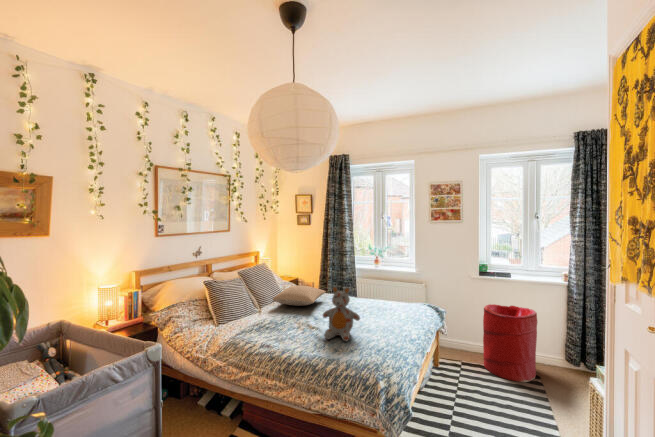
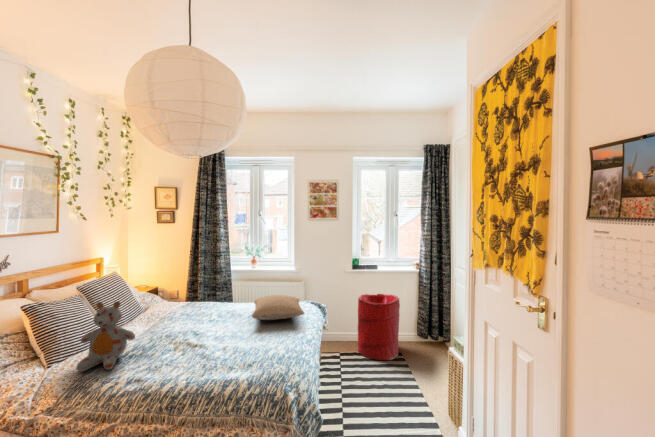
pillow: present [273,286,325,306] -> present [252,295,304,320]
stuffed bear: present [323,287,360,341] -> present [76,301,135,372]

